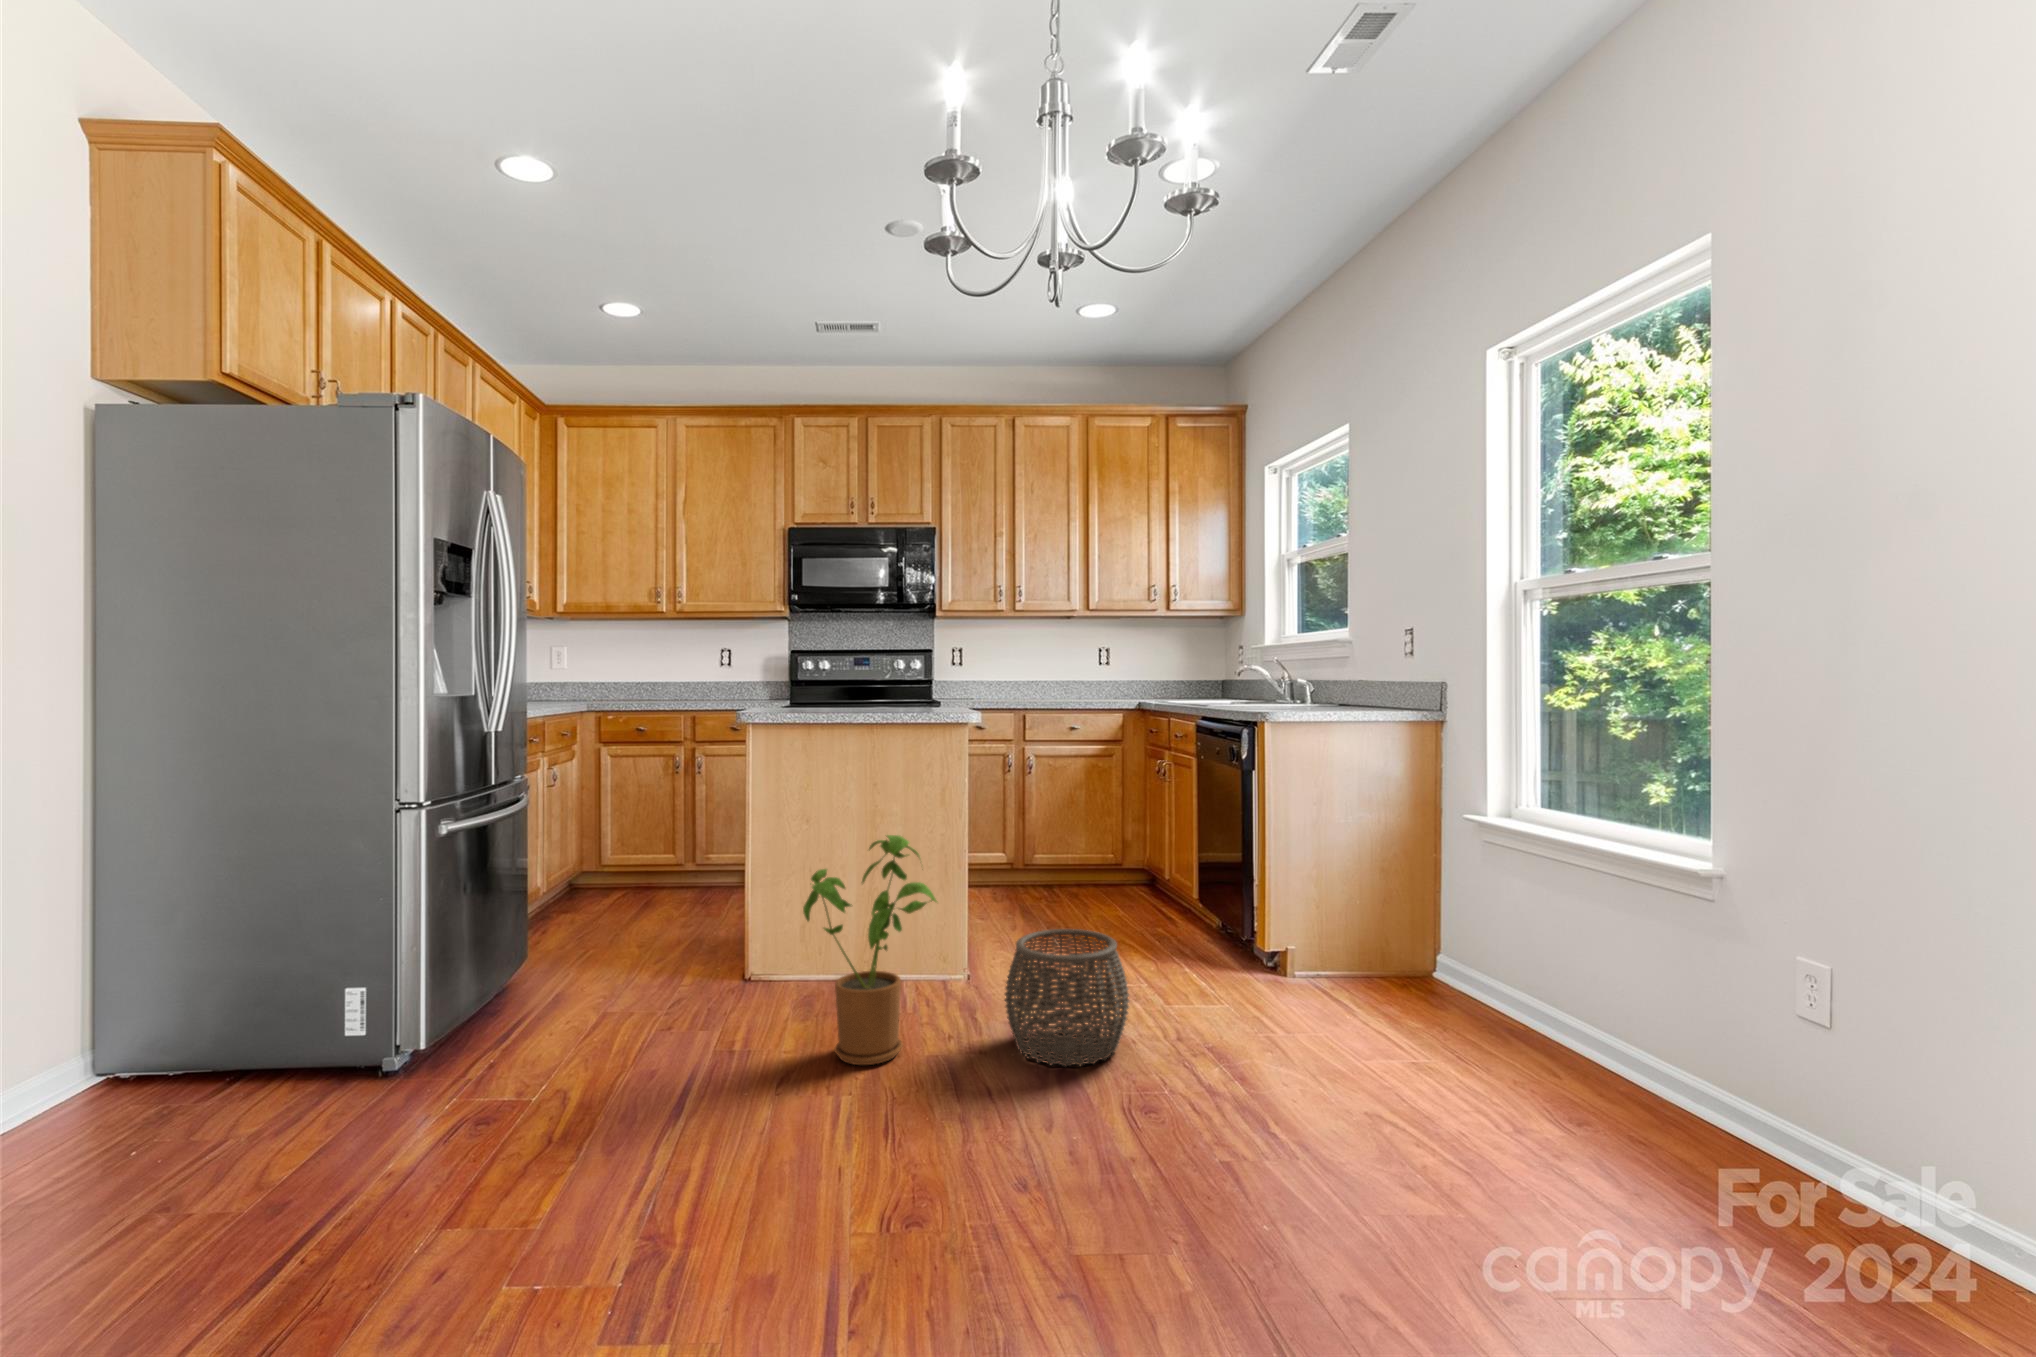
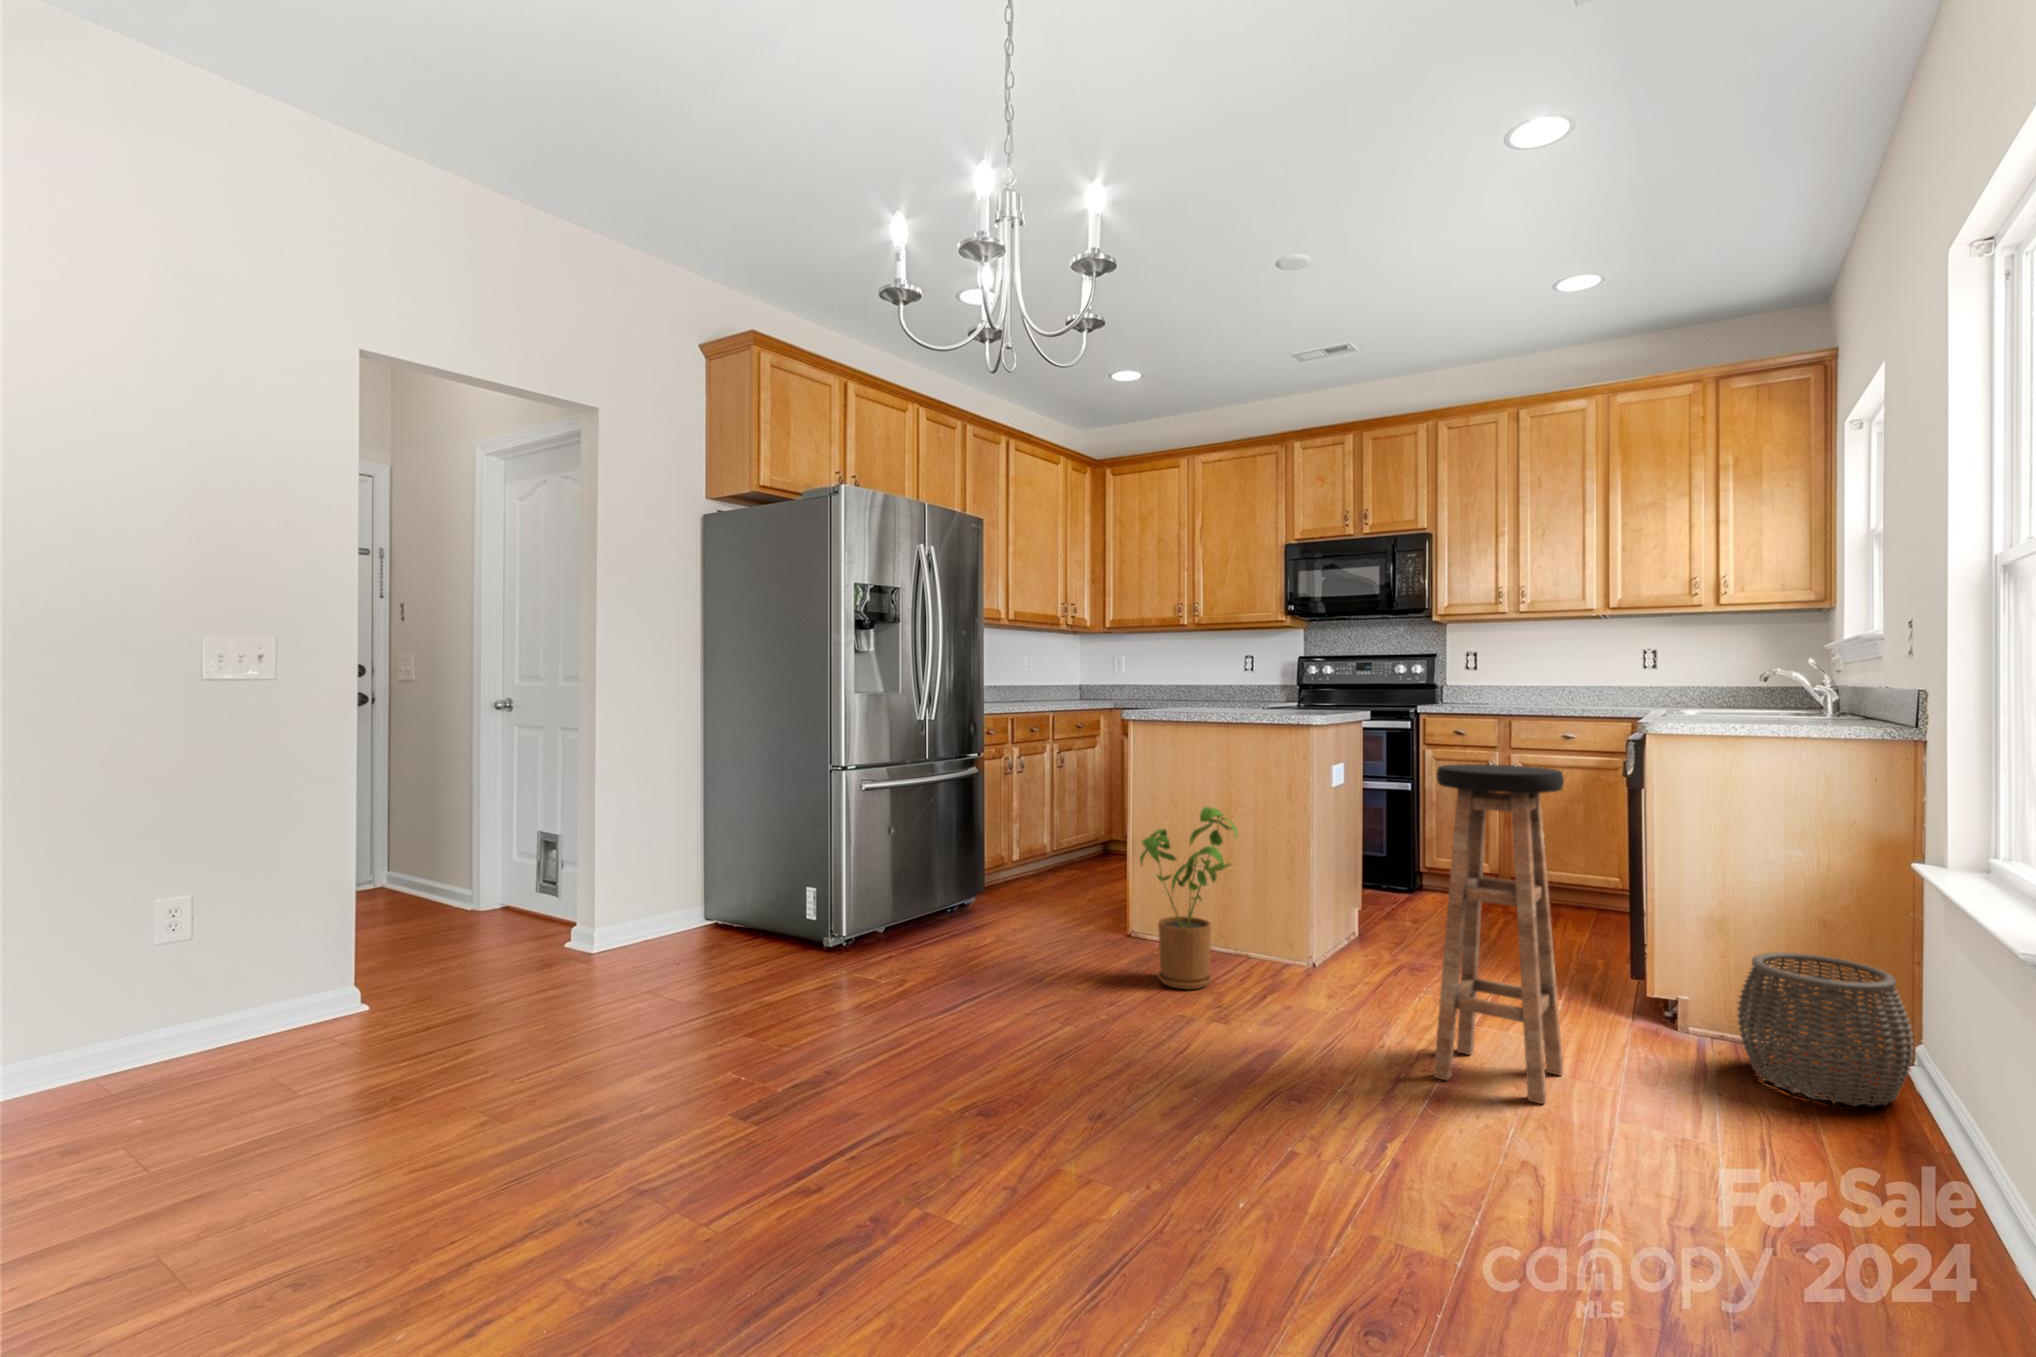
bar stool: none [1192,761,1316,1088] -> present [1434,764,1564,1104]
woven basket: present [1005,929,1129,1066] -> present [1737,953,1914,1107]

